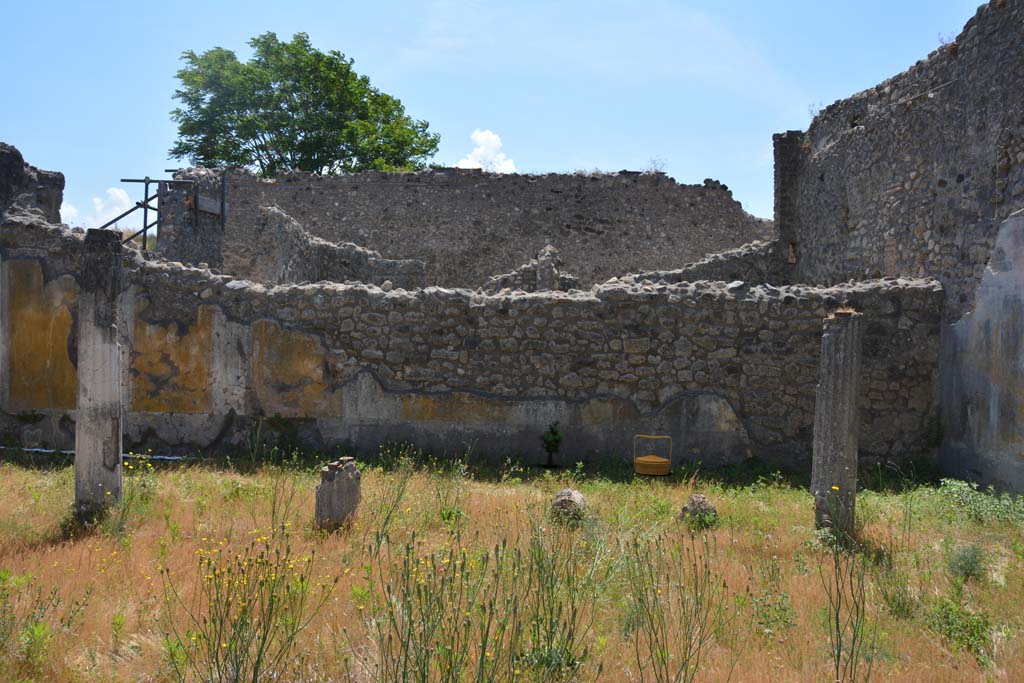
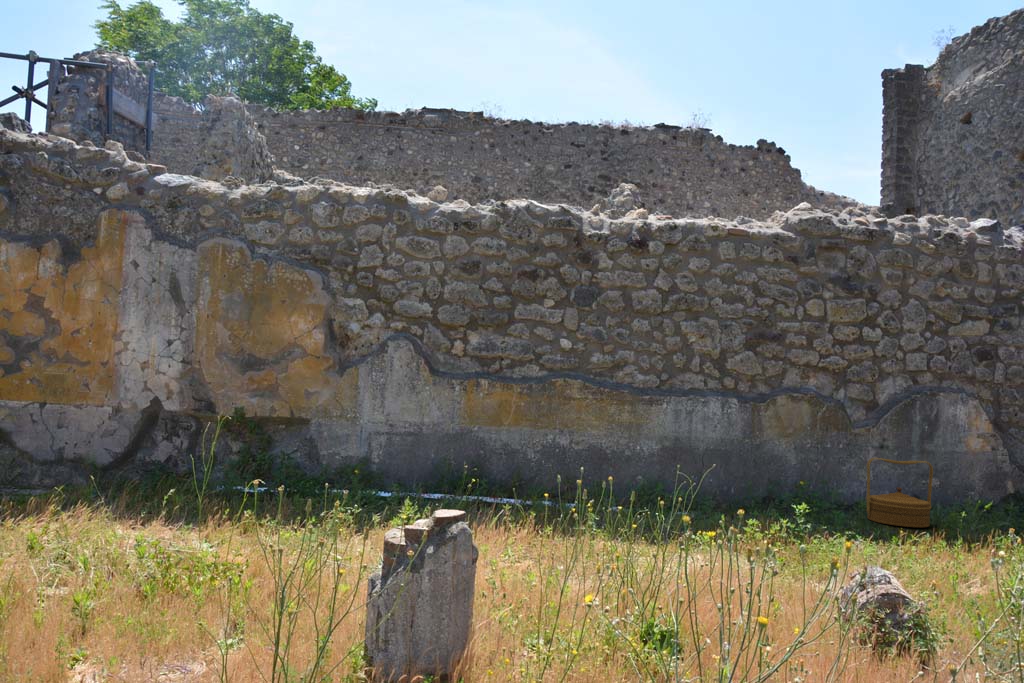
decorative plant: present [539,421,564,467] -> none [702,430,749,510]

